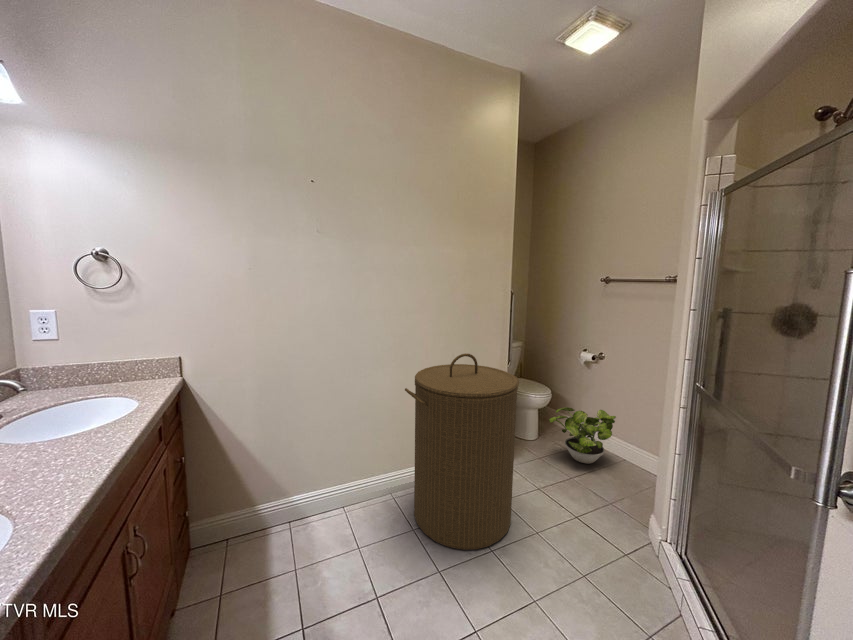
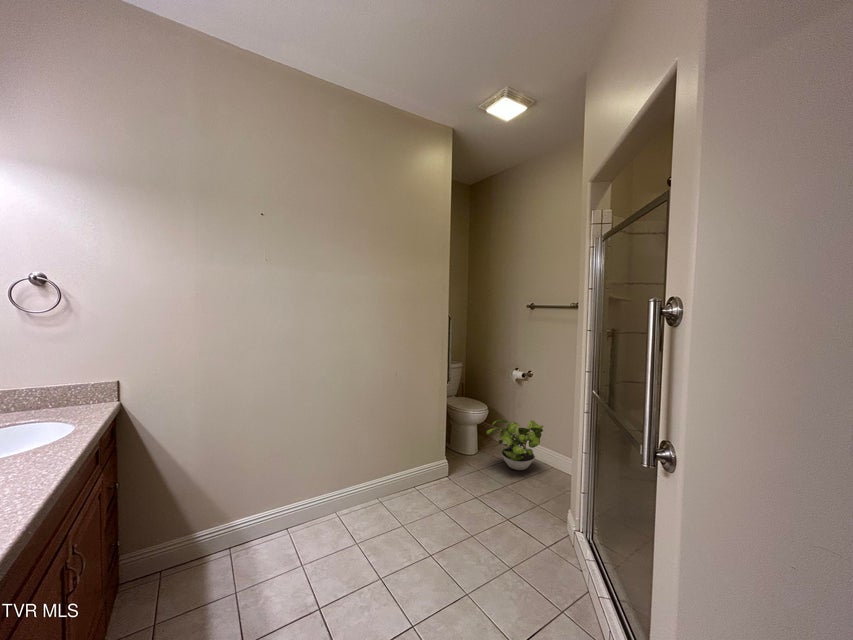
laundry hamper: present [405,353,519,550] -> none [349,372,455,557]

